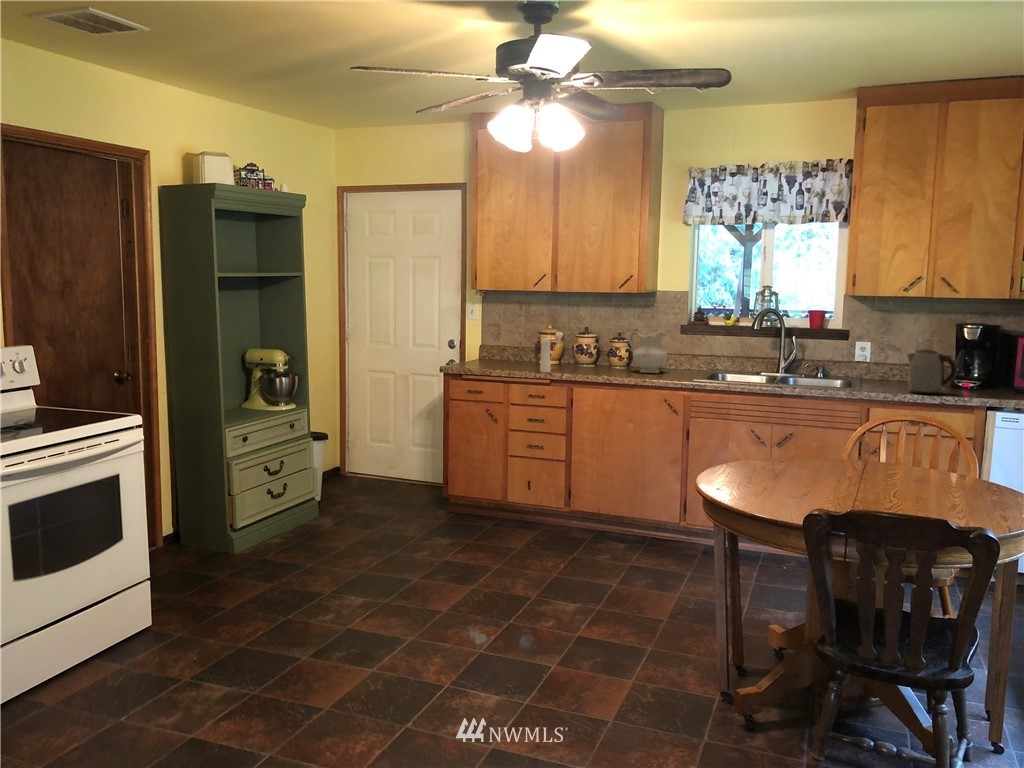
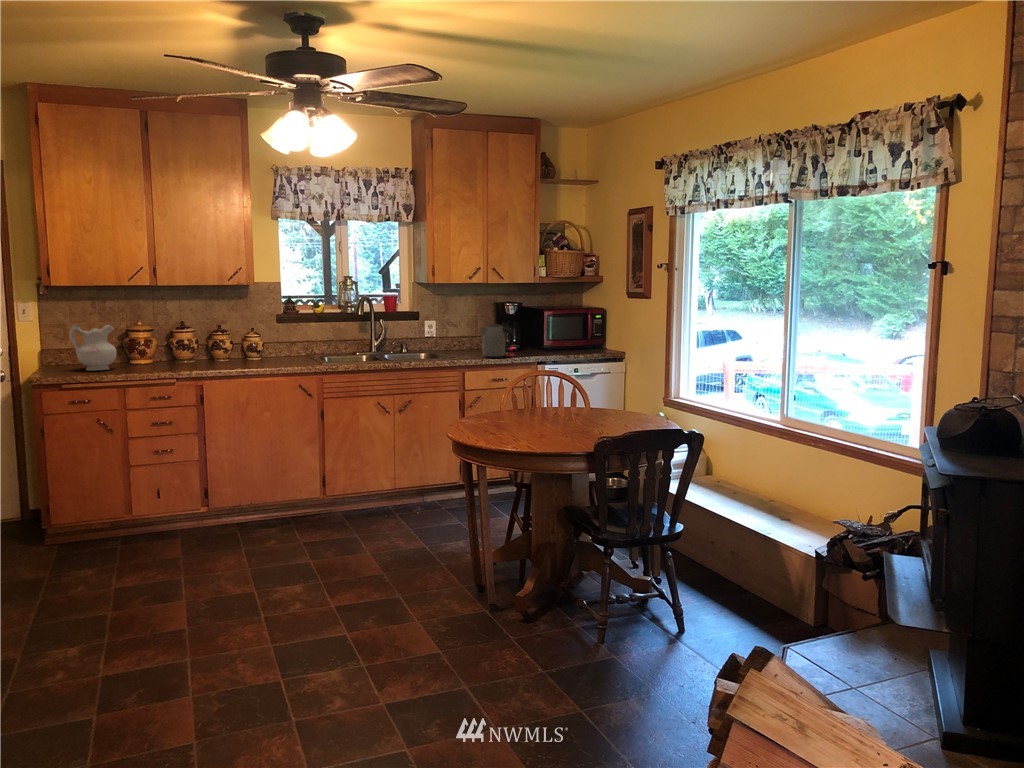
ceramic pitcher: present [629,329,667,373] -> present [69,325,117,371]
pepper mill: present [540,332,563,373] -> none [156,328,175,372]

